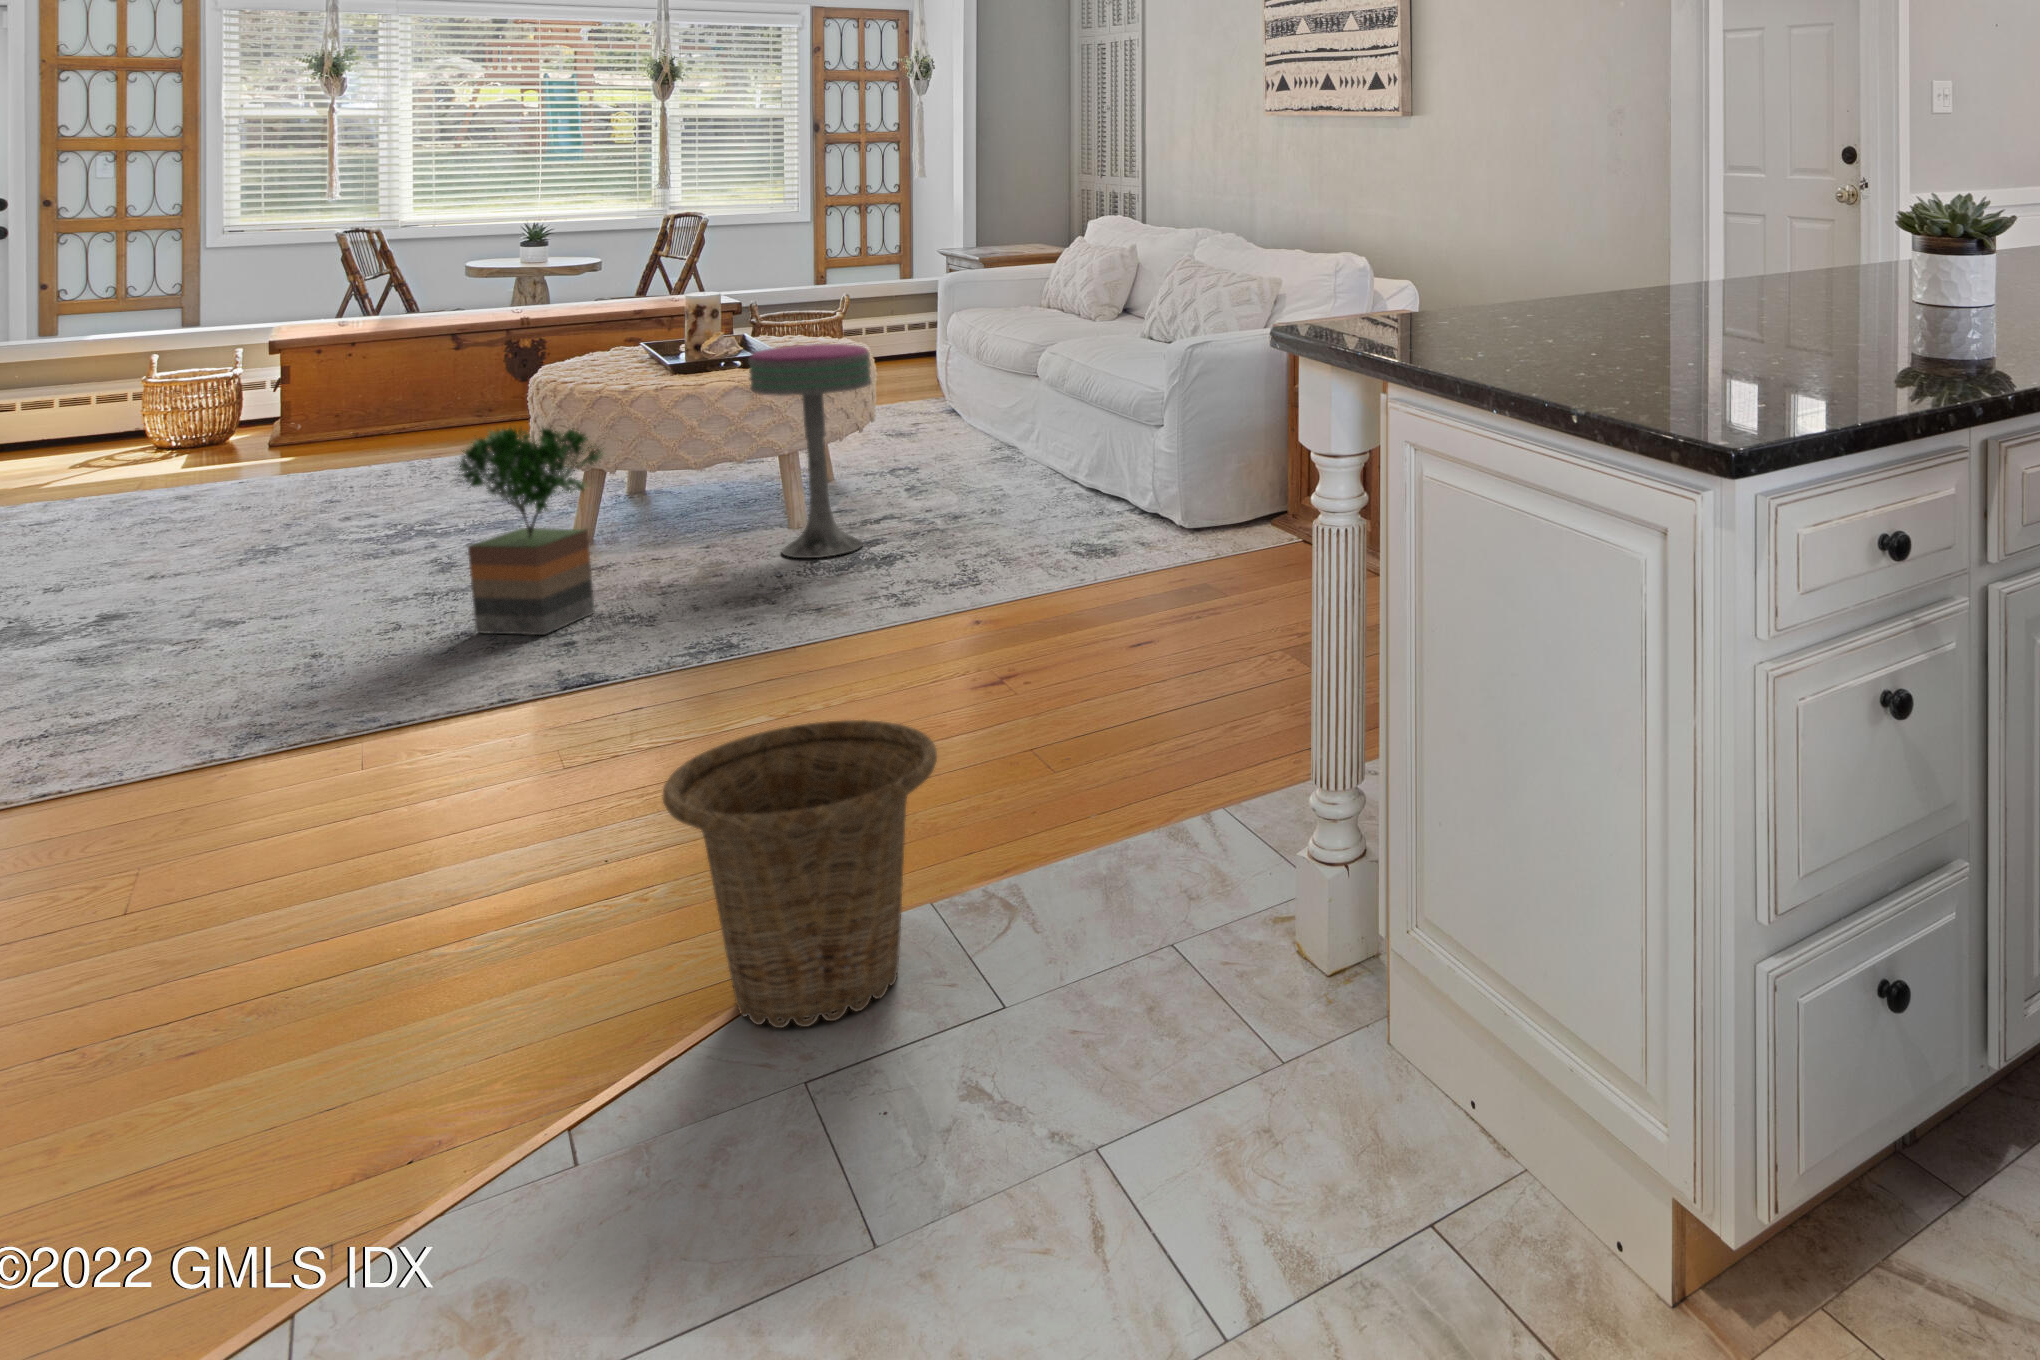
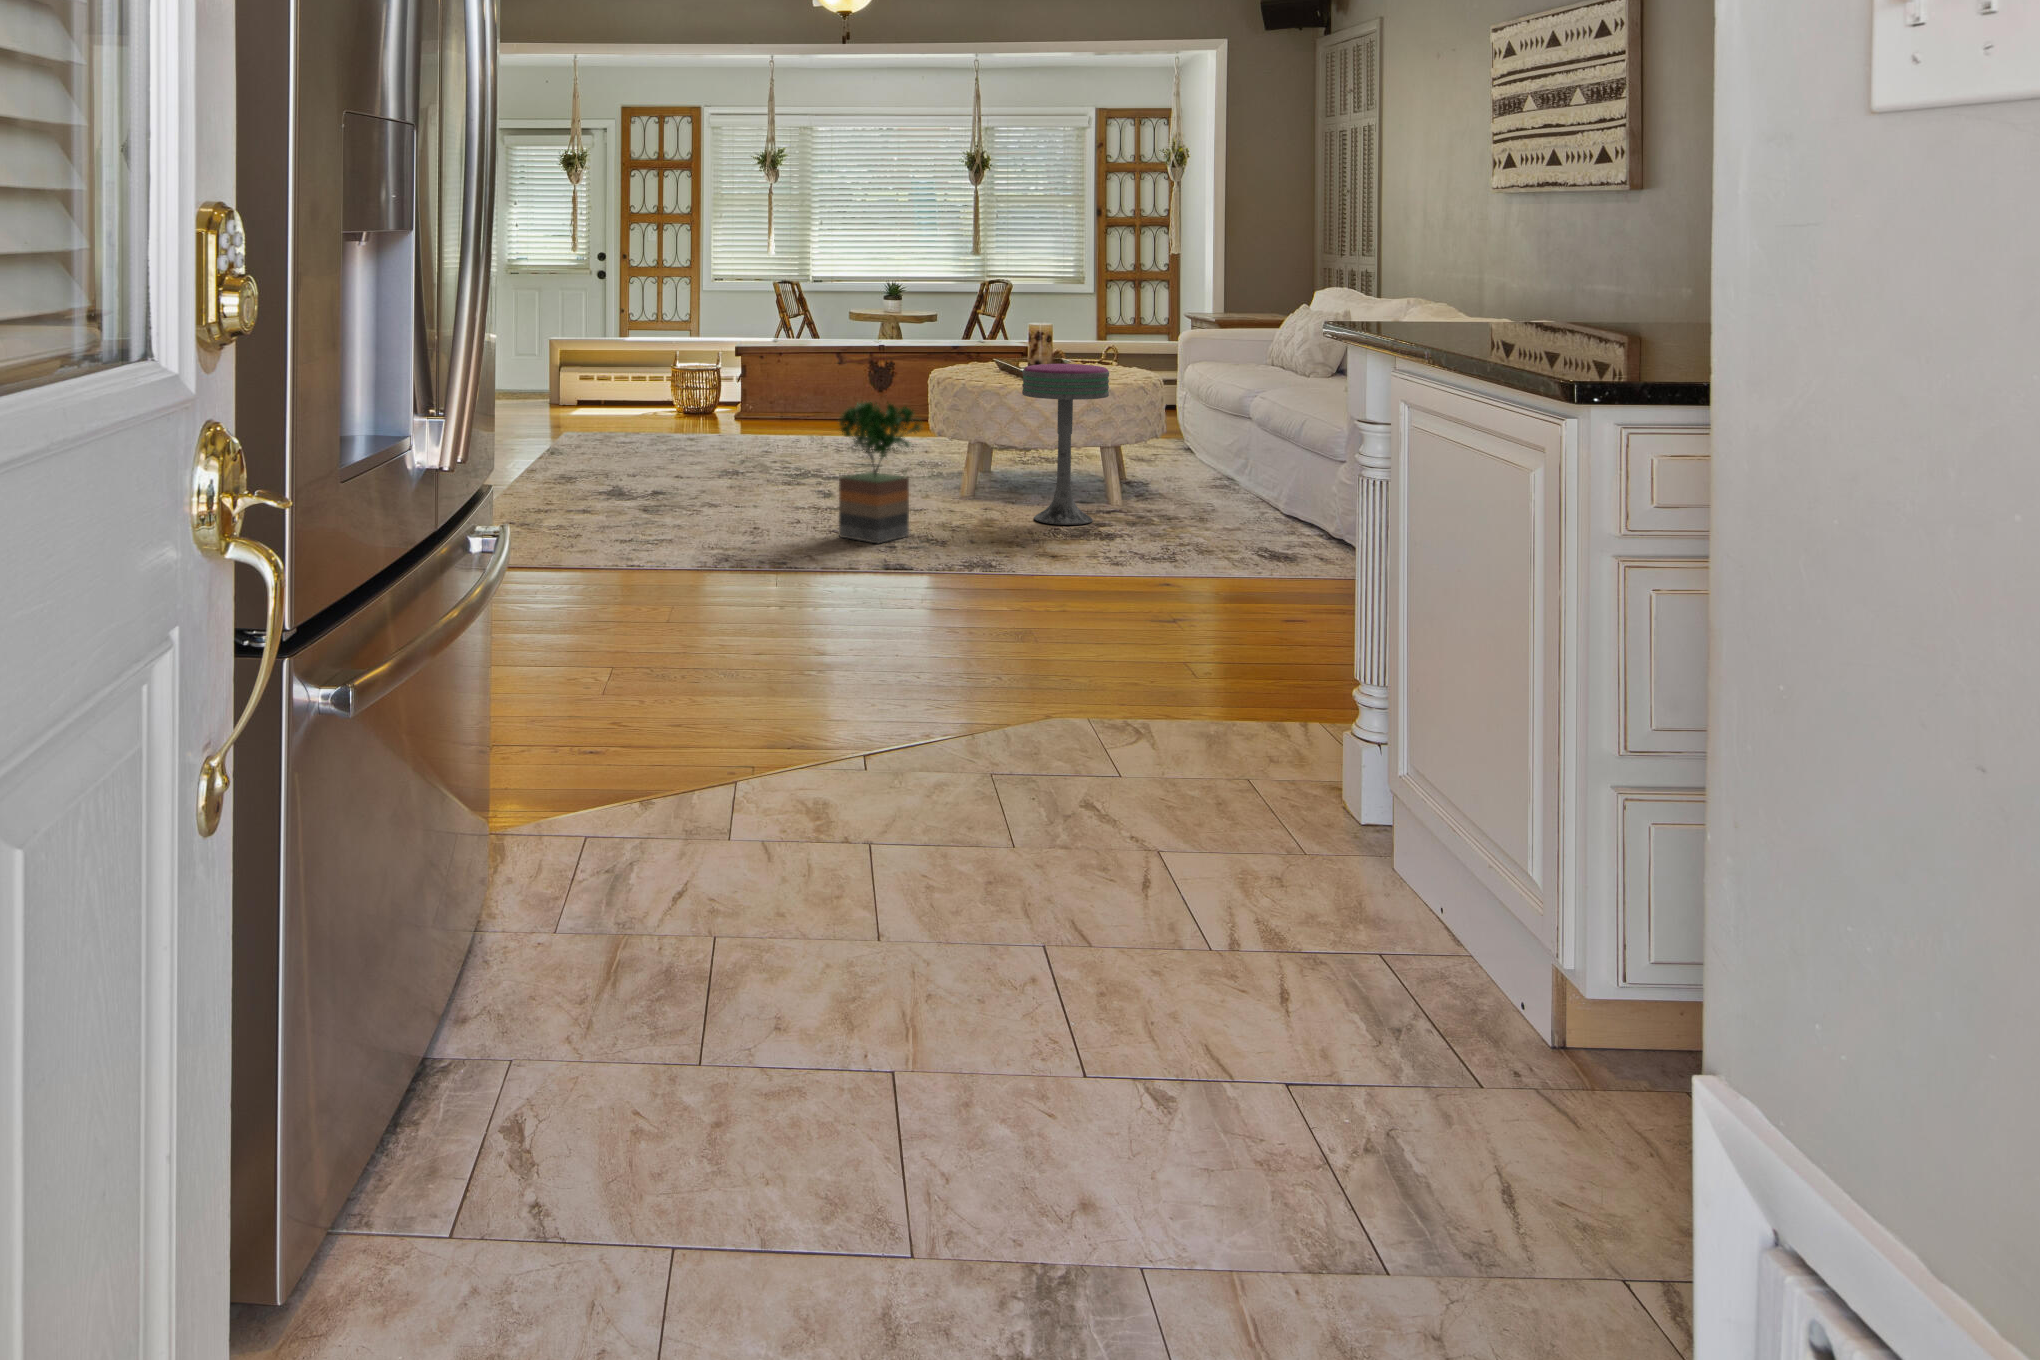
basket: present [663,720,937,1028] -> none [935,576,1101,761]

